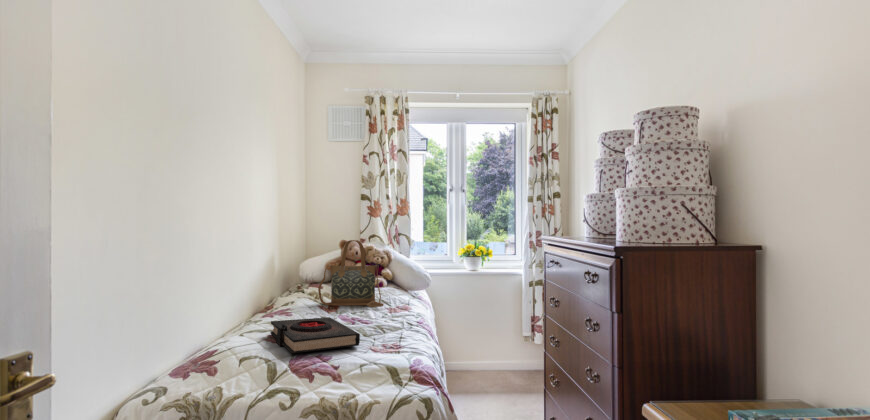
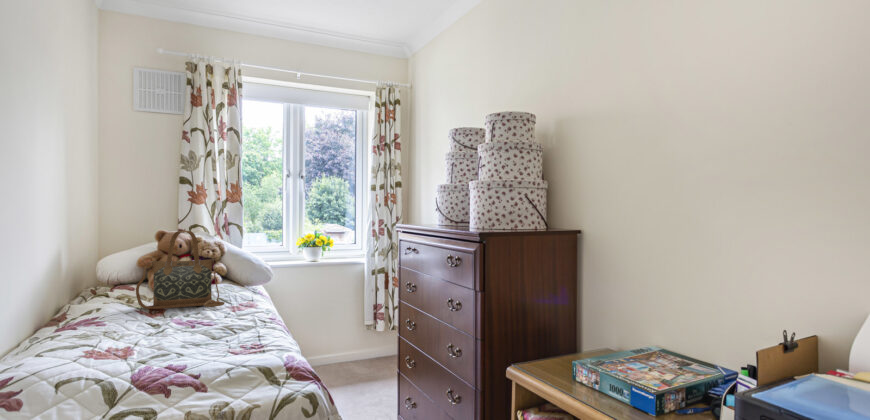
book: present [270,317,360,353] -> none [86,322,216,368]

